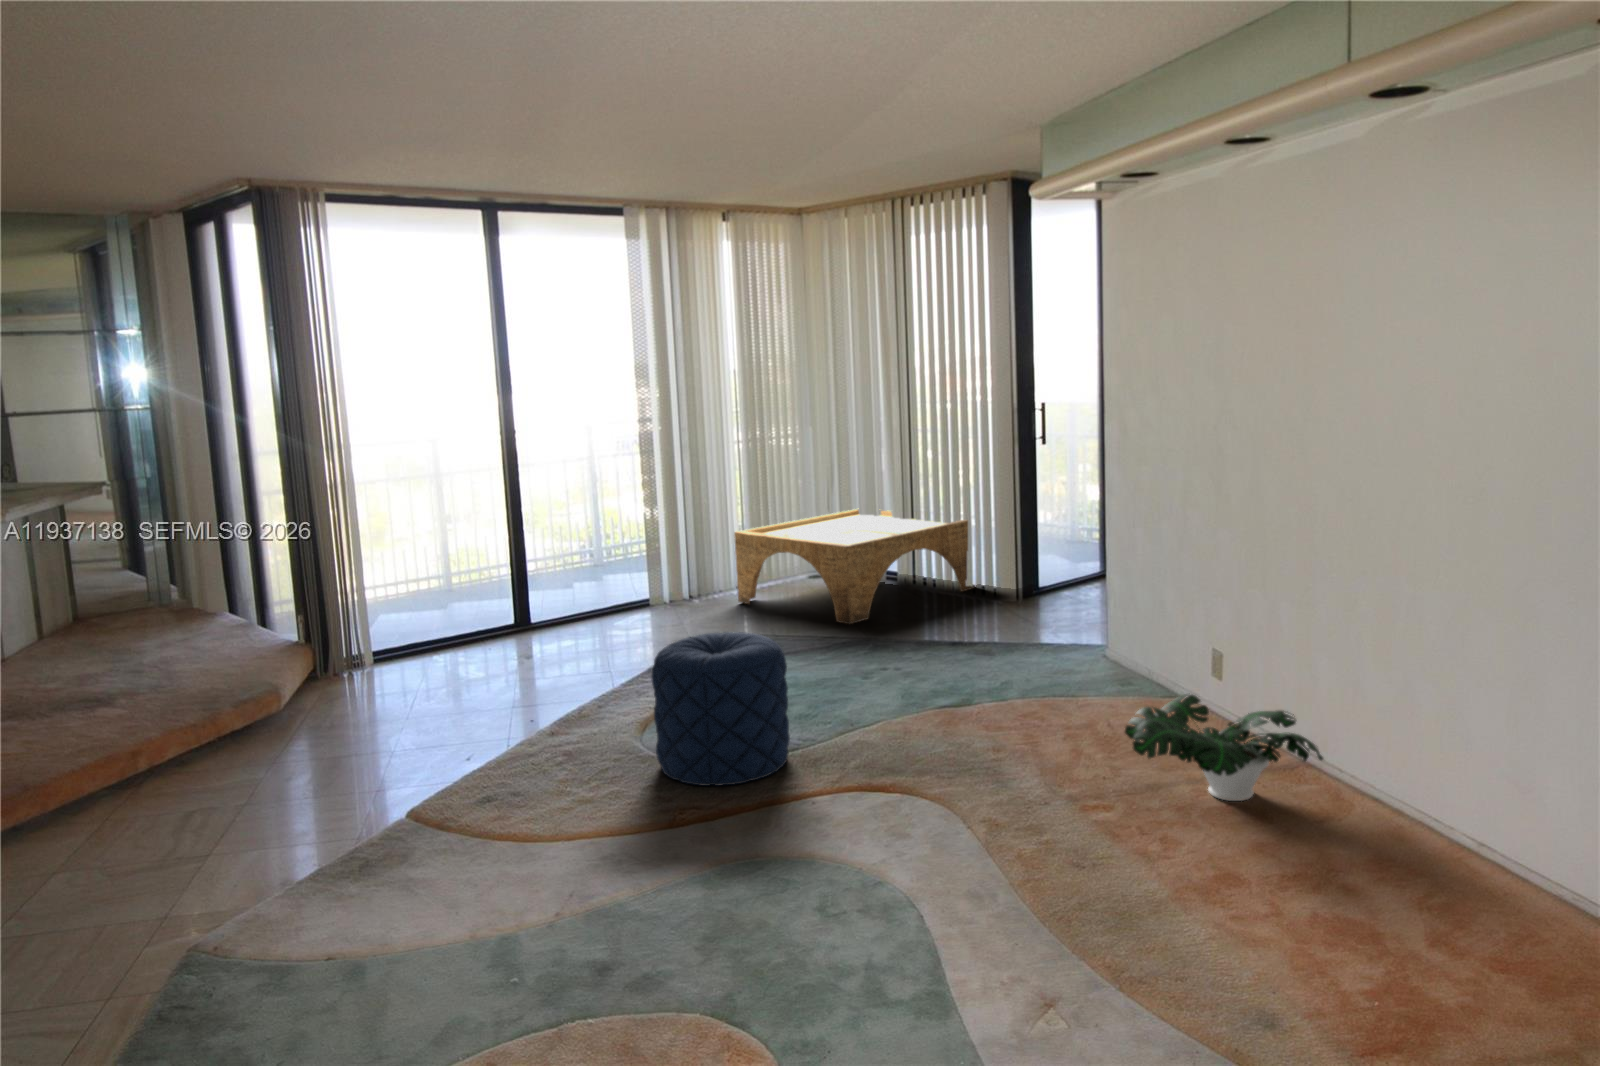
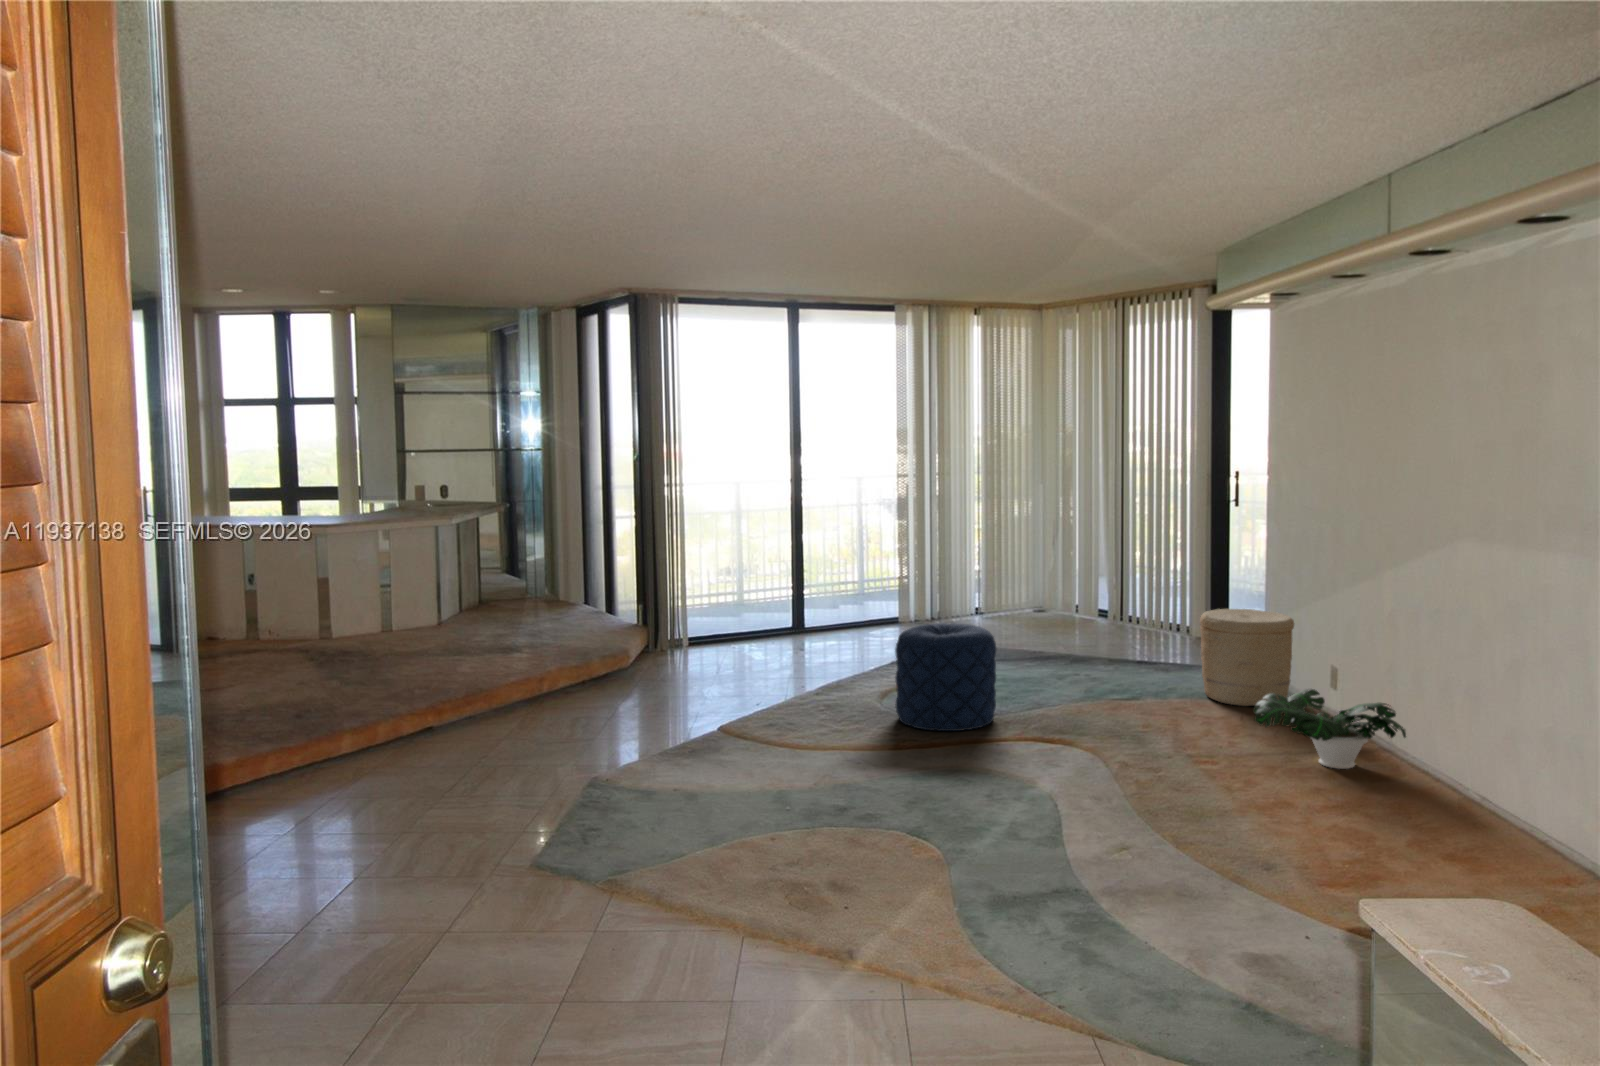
coffee table: present [734,509,974,624] -> none [970,555,1176,644]
woven basket: none [1030,581,1143,706] -> present [1200,609,1294,706]

